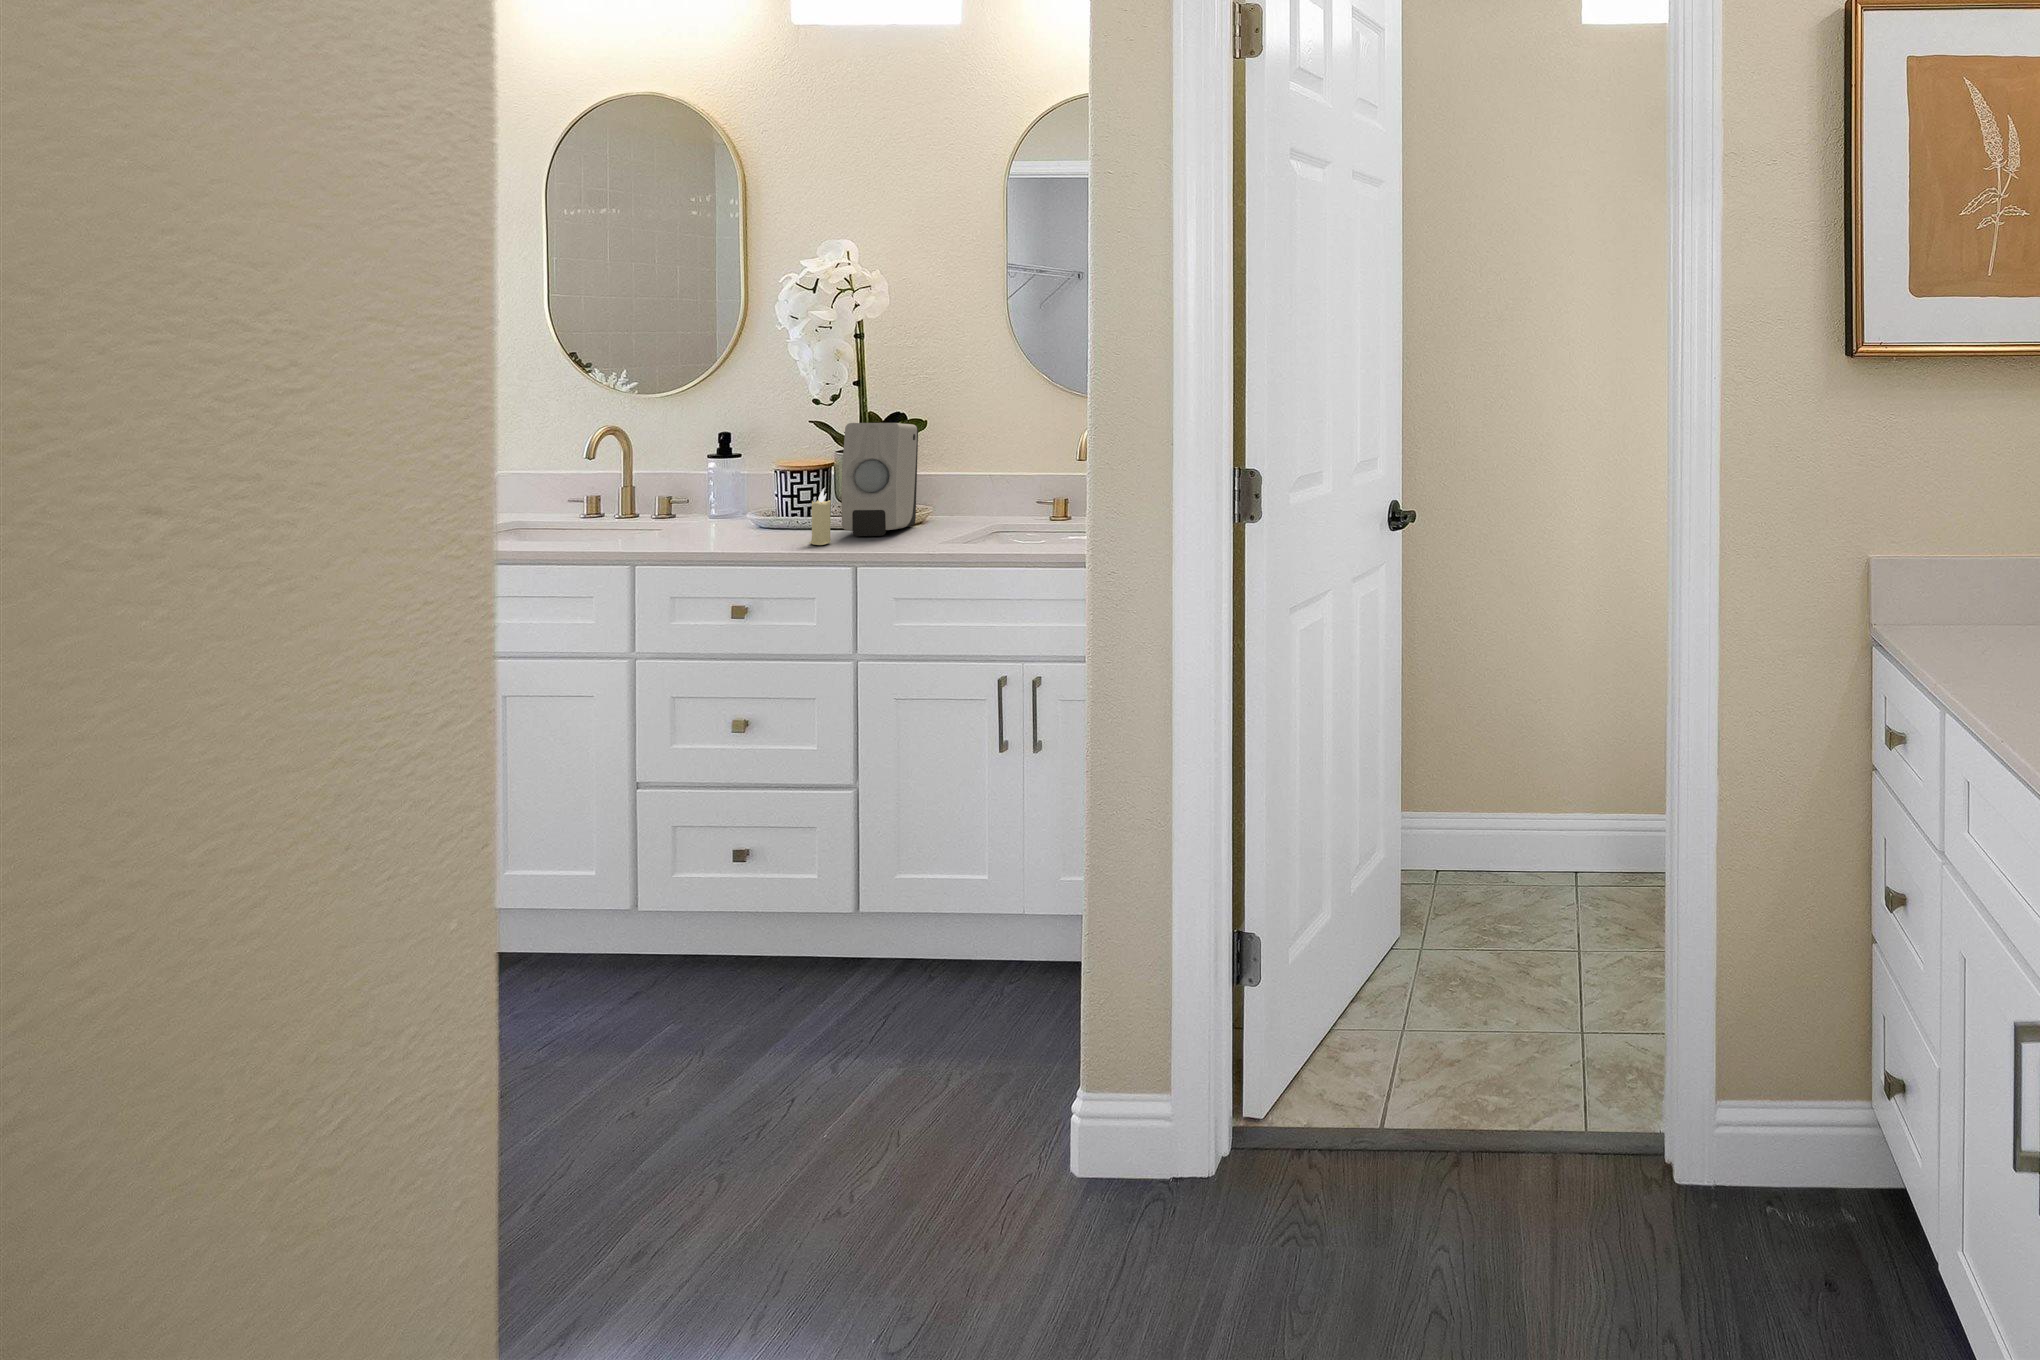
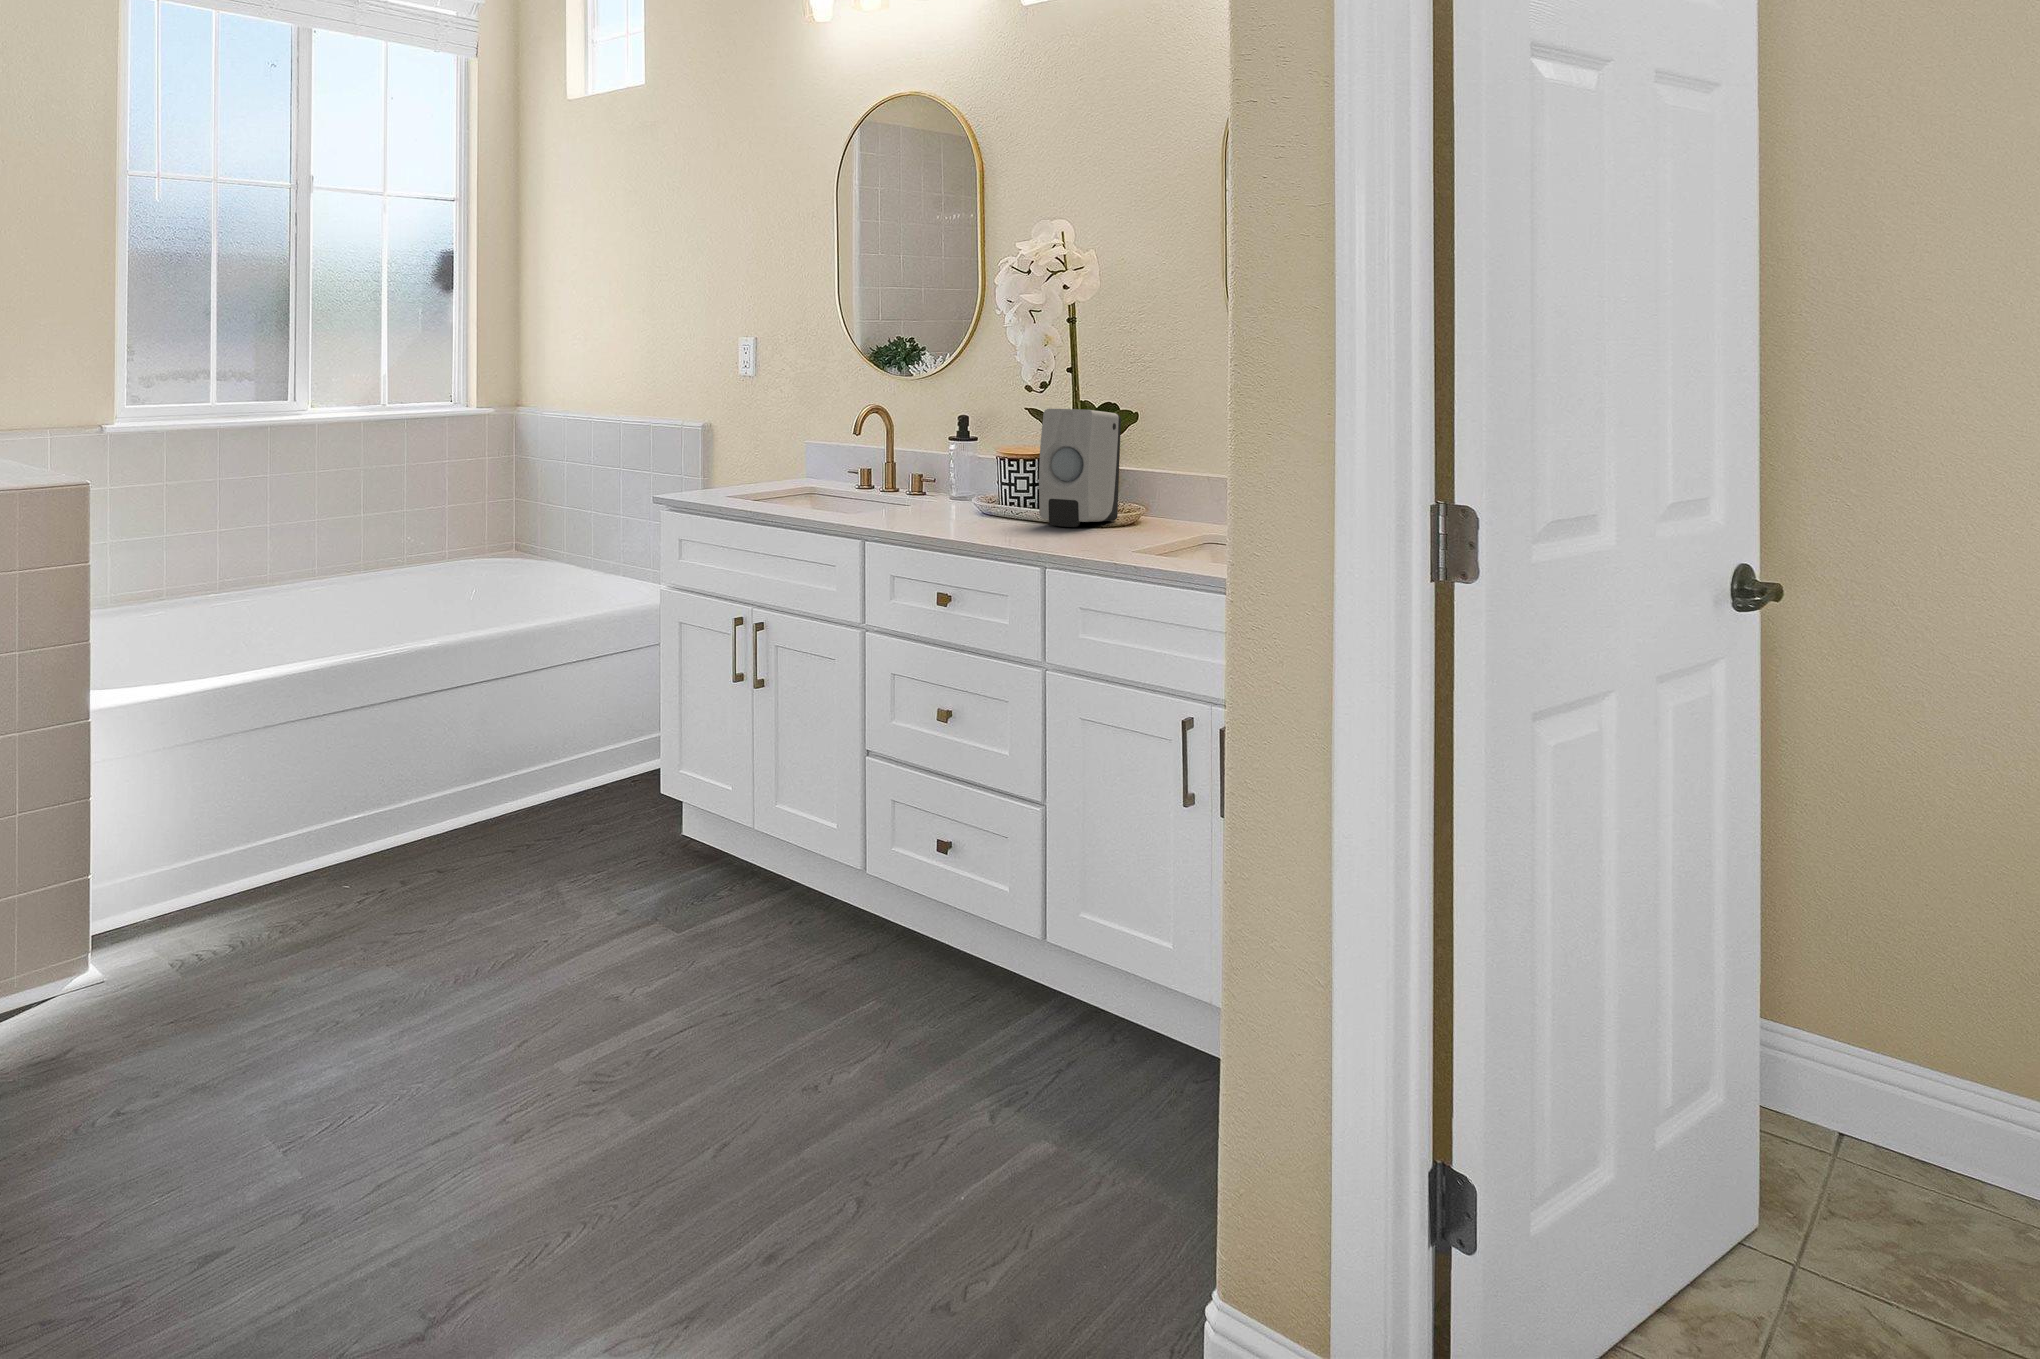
candle: present [809,488,831,545] -> none [1004,473,1024,531]

